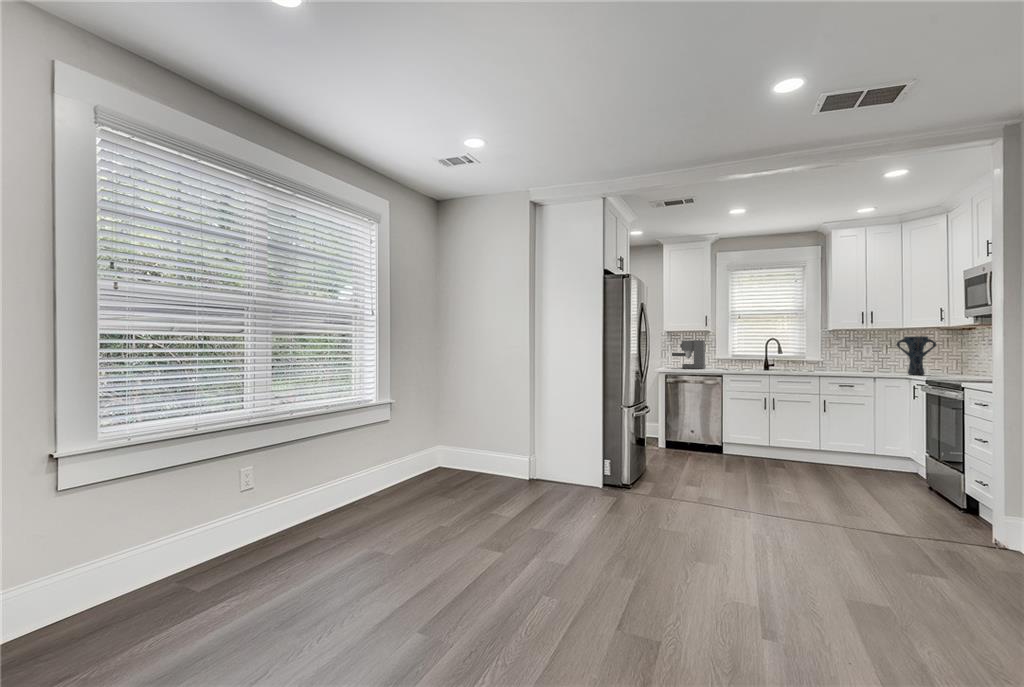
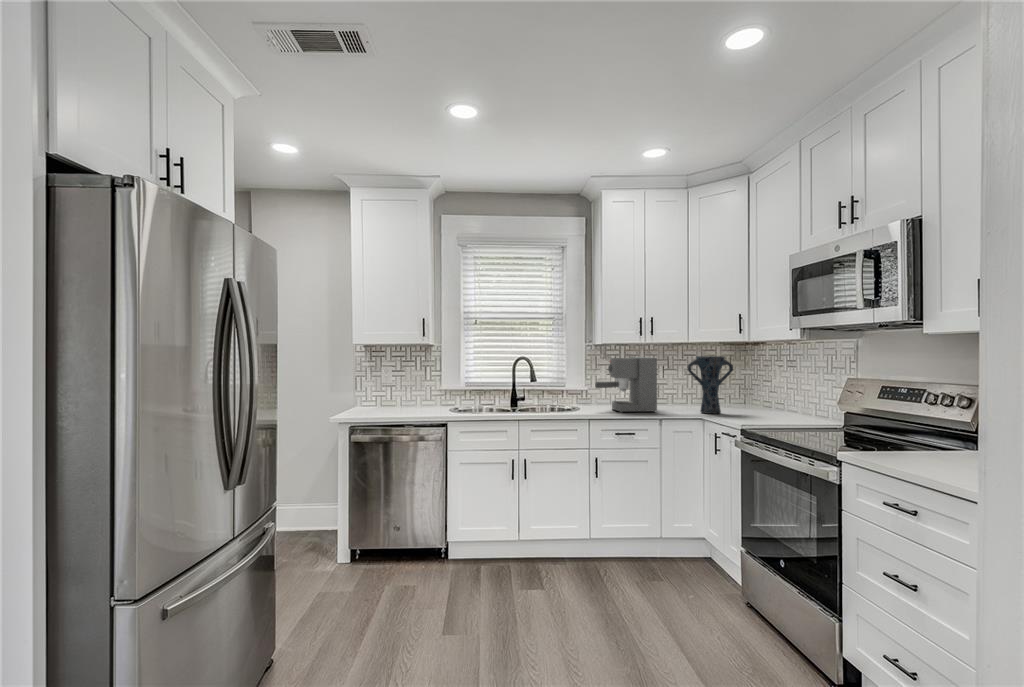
coffee maker: present [672,340,706,369] -> present [595,357,657,413]

